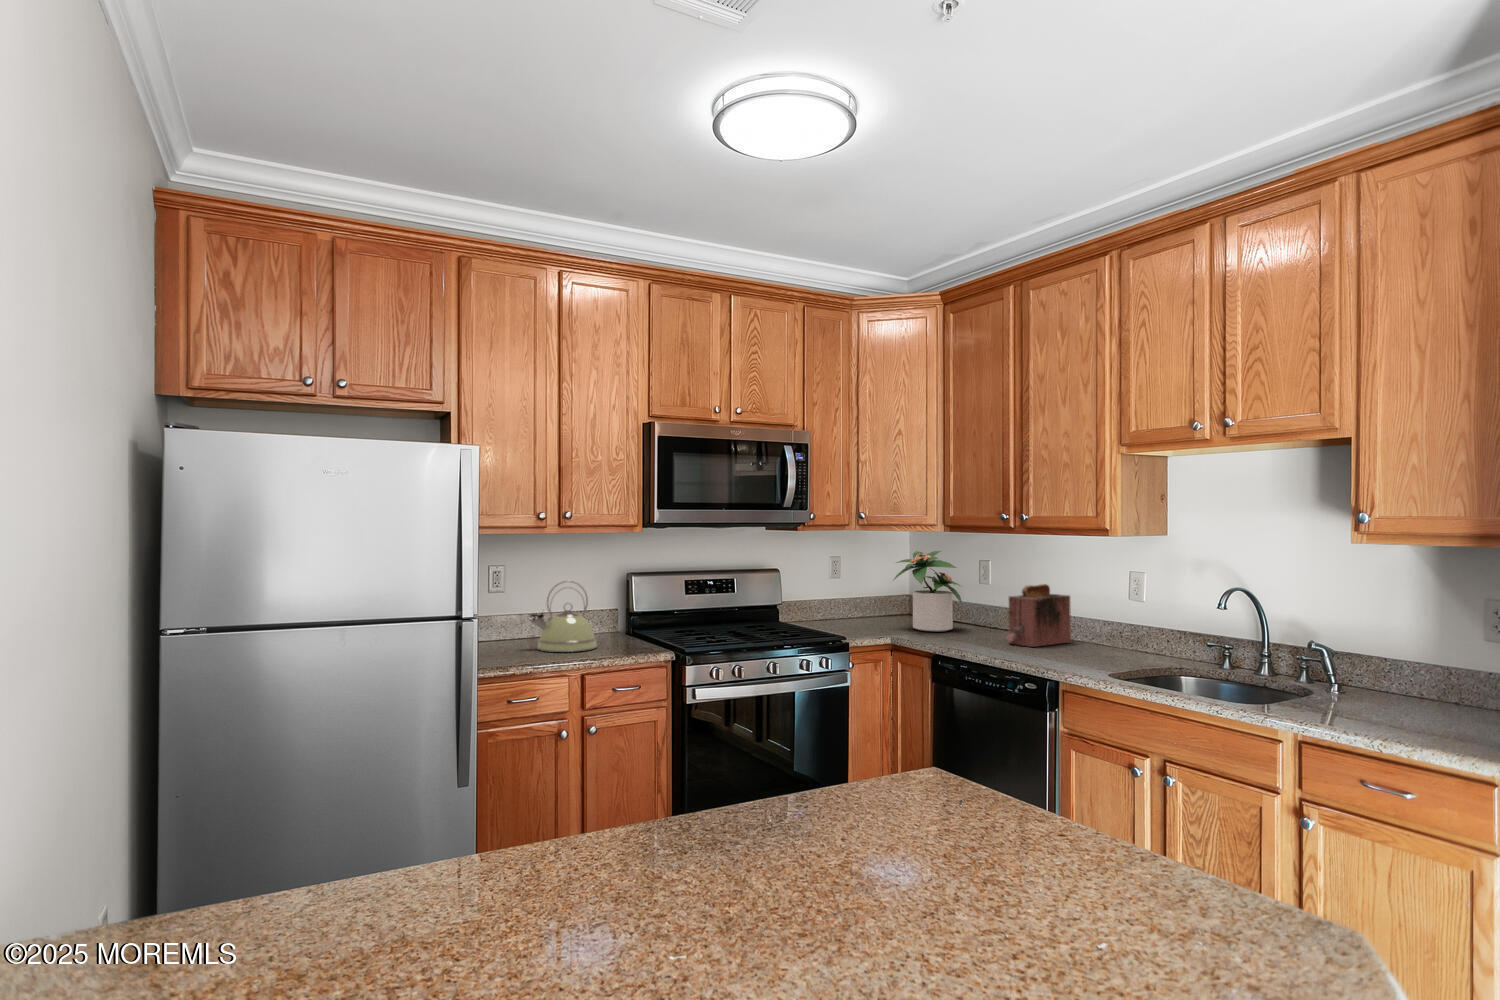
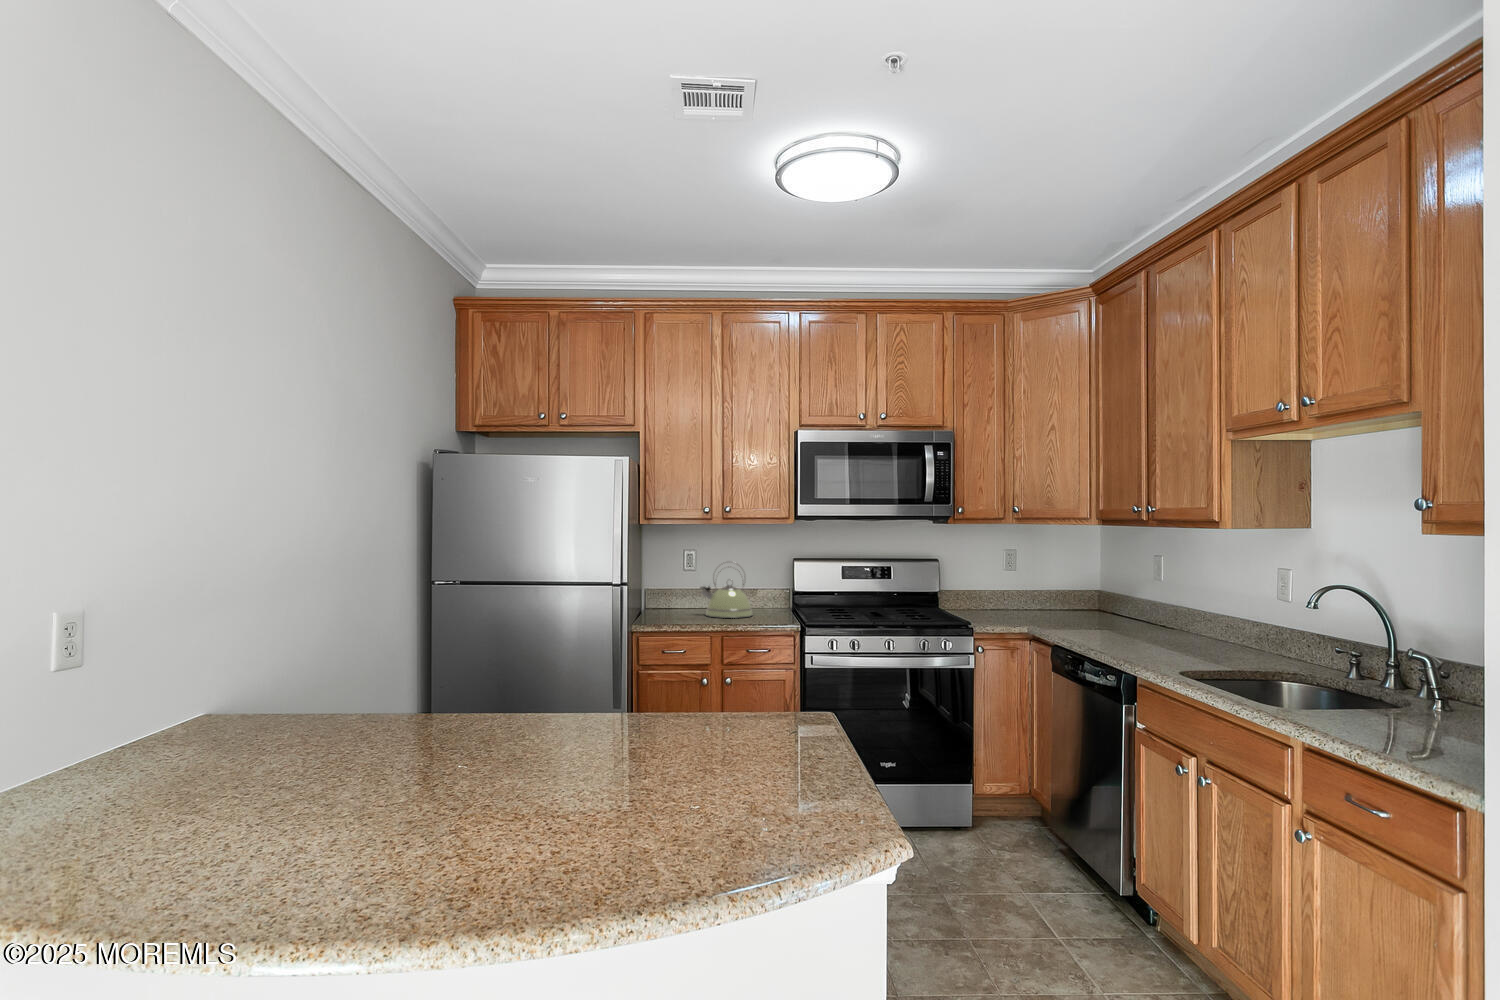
potted plant: present [894,551,962,632] -> none [1045,545,1124,626]
toaster: present [1007,584,1071,647] -> none [1139,580,1223,644]

